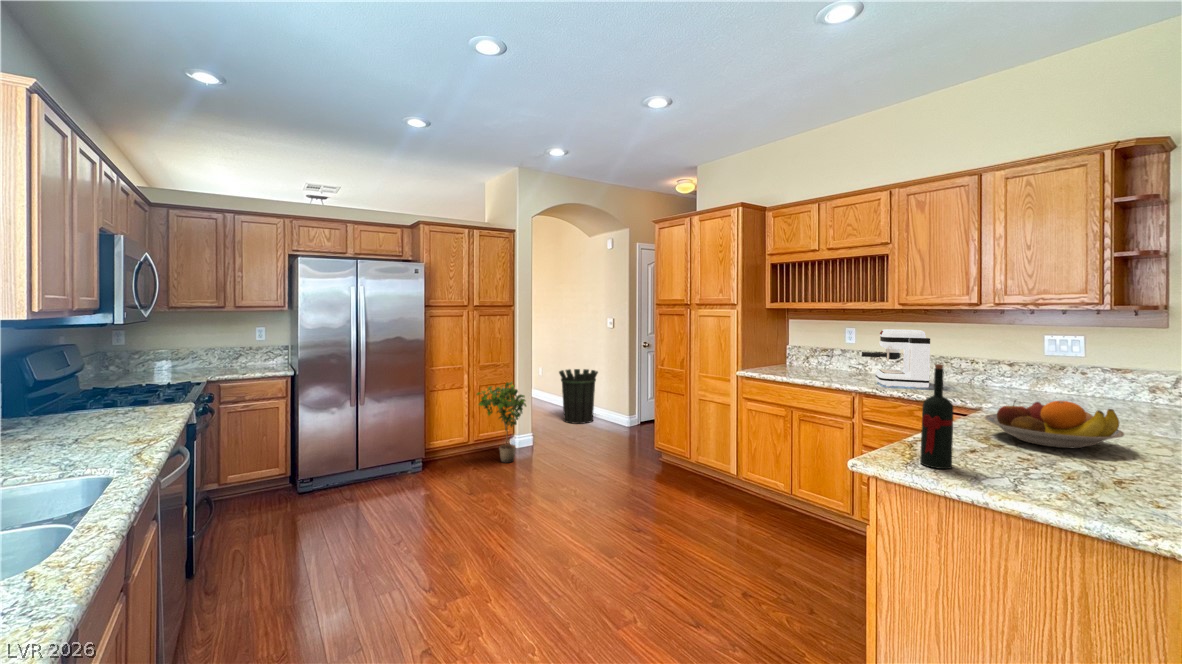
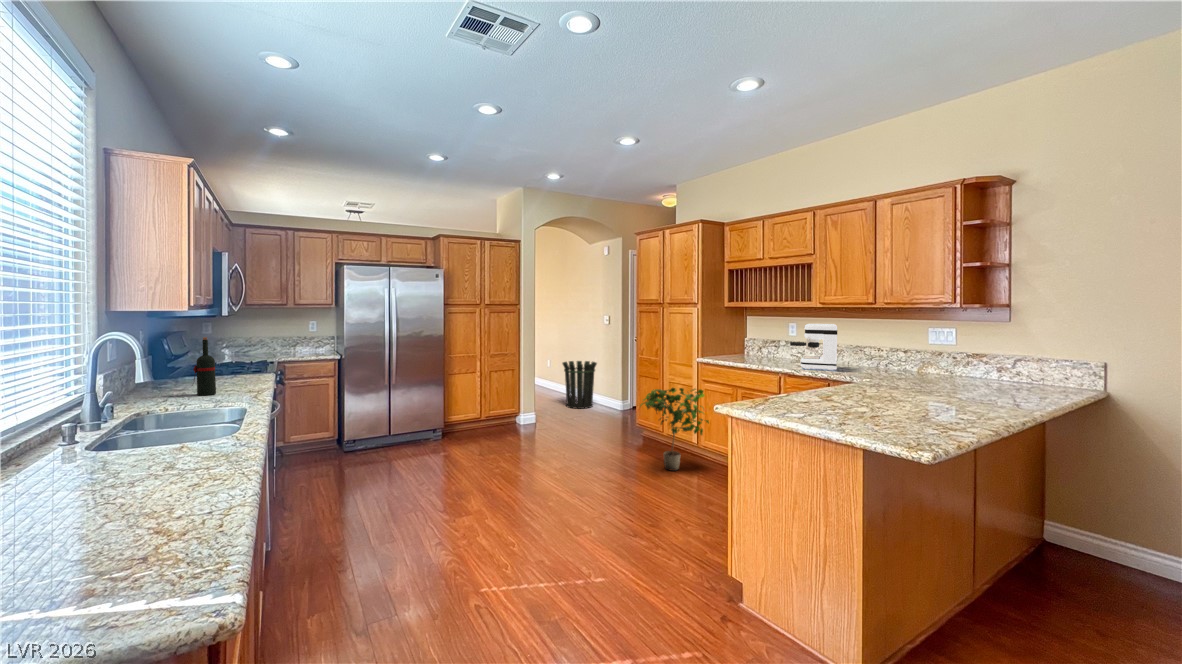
wine bottle: present [920,364,953,469] -> present [193,337,216,396]
potted plant: present [477,382,526,463] -> present [640,388,709,471]
fruit bowl: present [985,401,1124,448] -> none [826,370,906,402]

